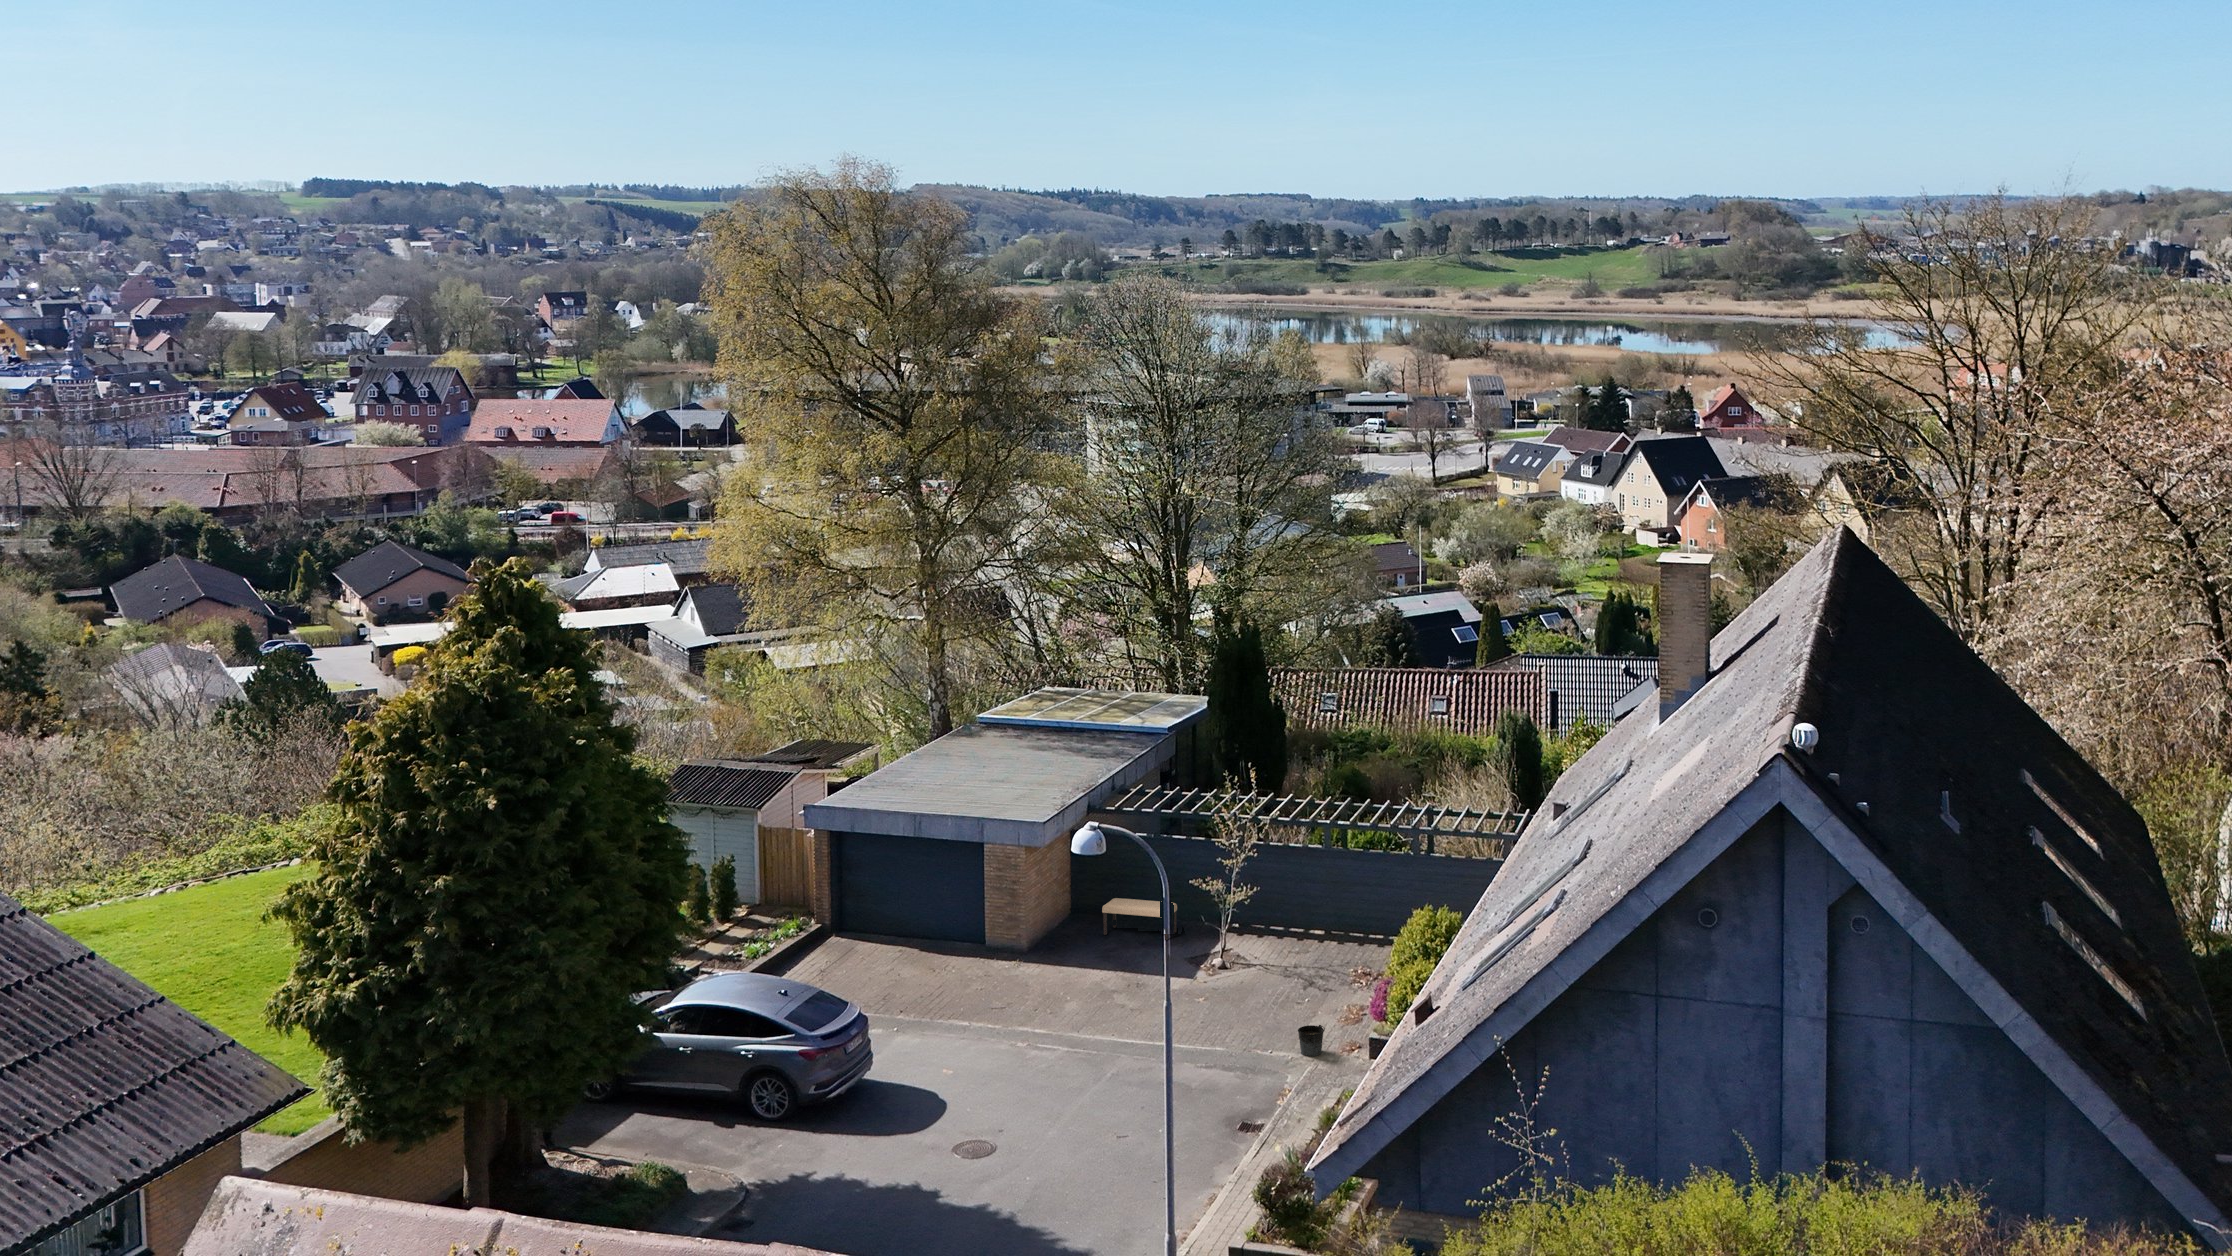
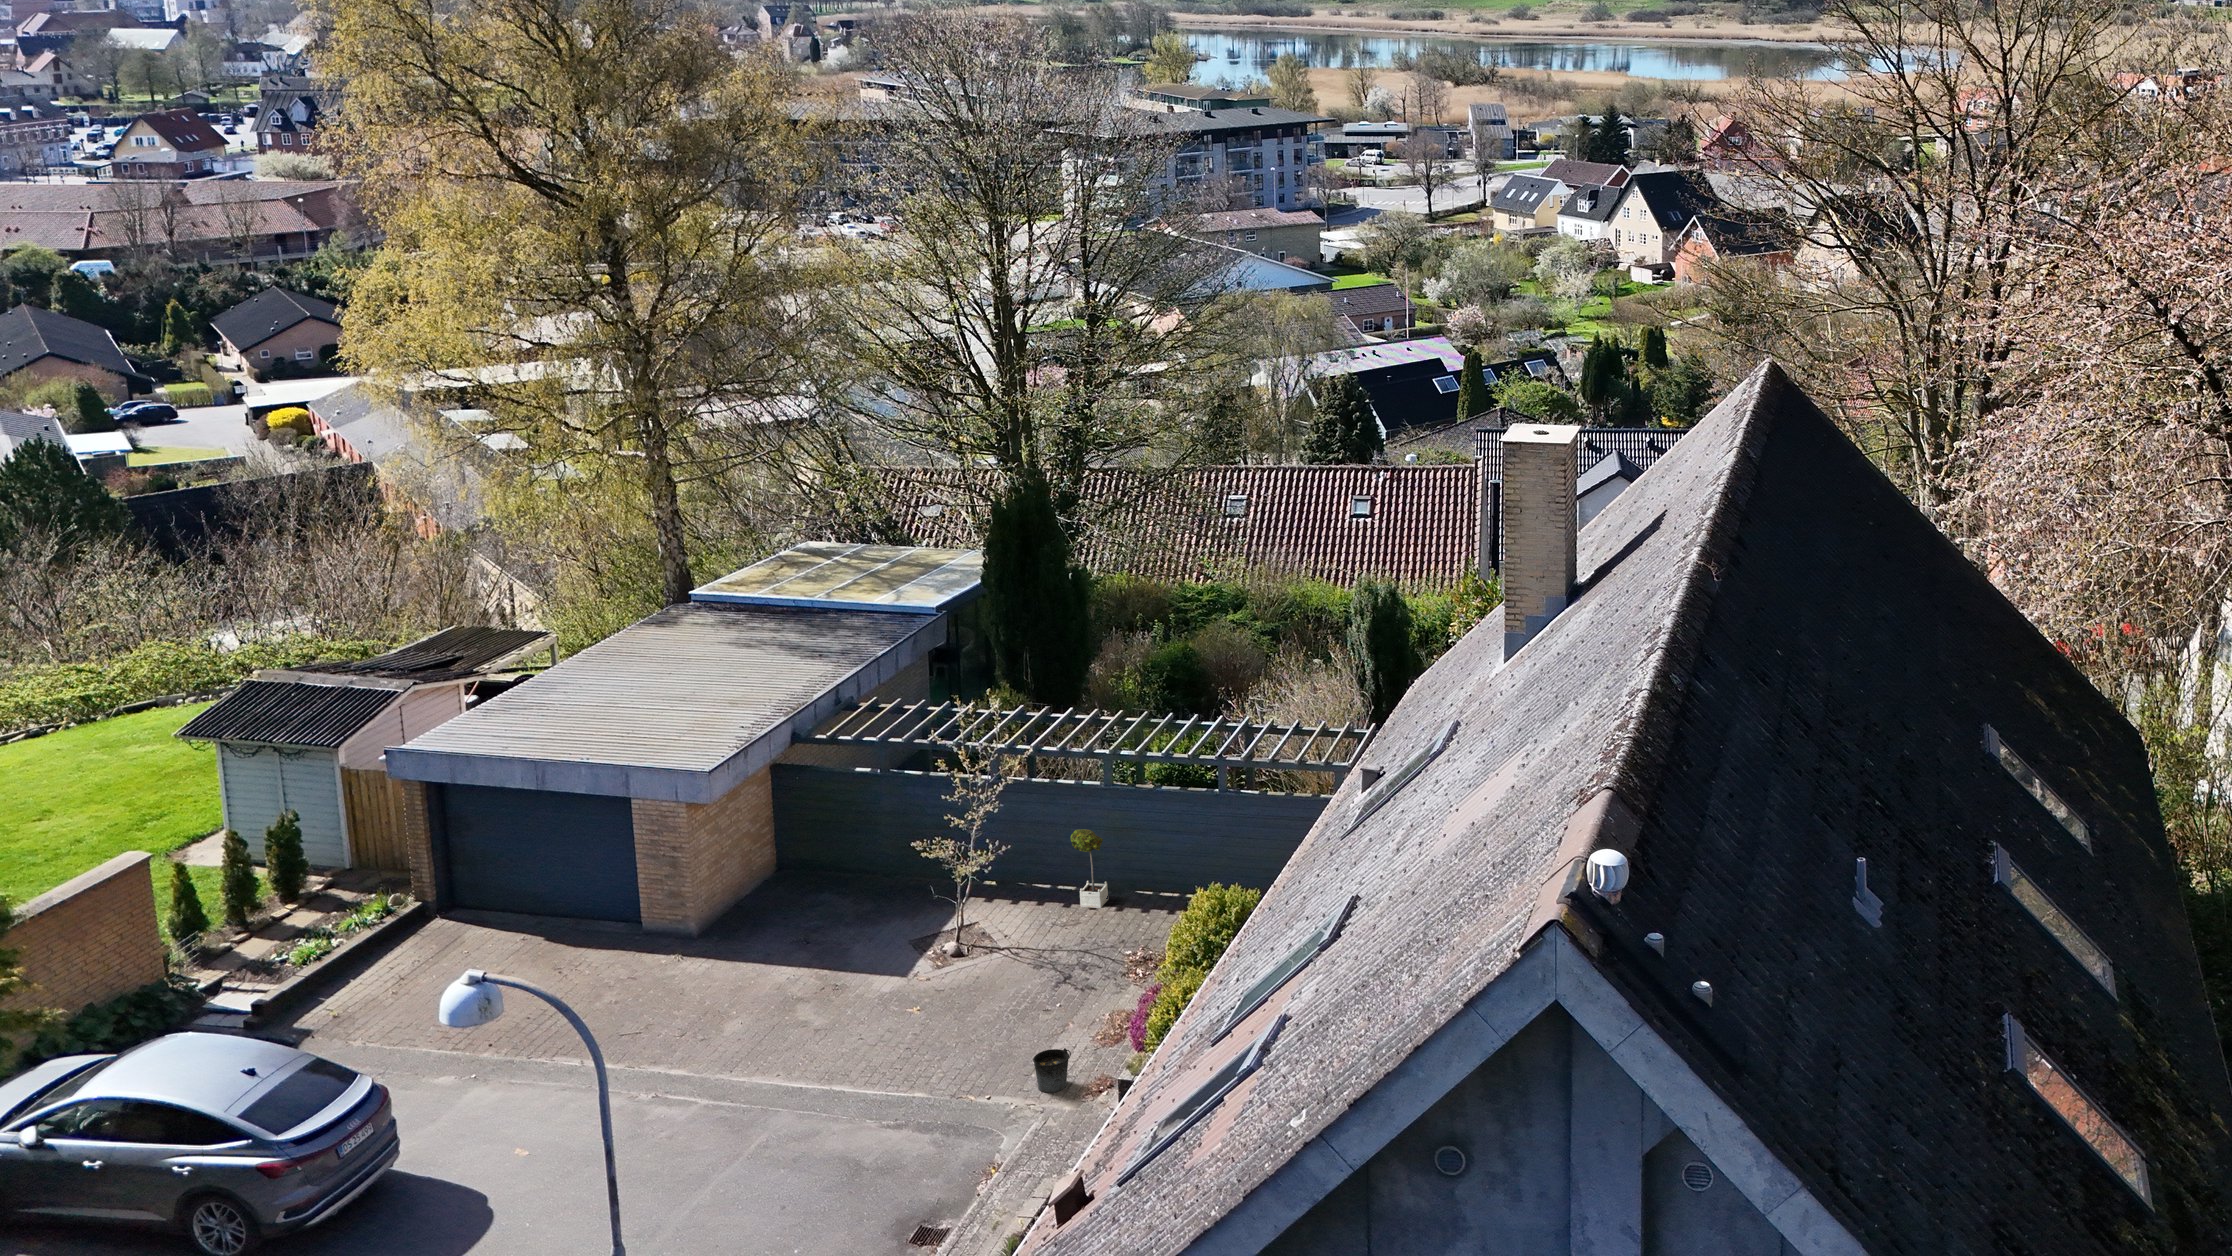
potted tree: none [1296,886,1323,949] -> present [1070,829,1108,908]
bench: present [1102,898,1177,940] -> none [814,848,918,903]

